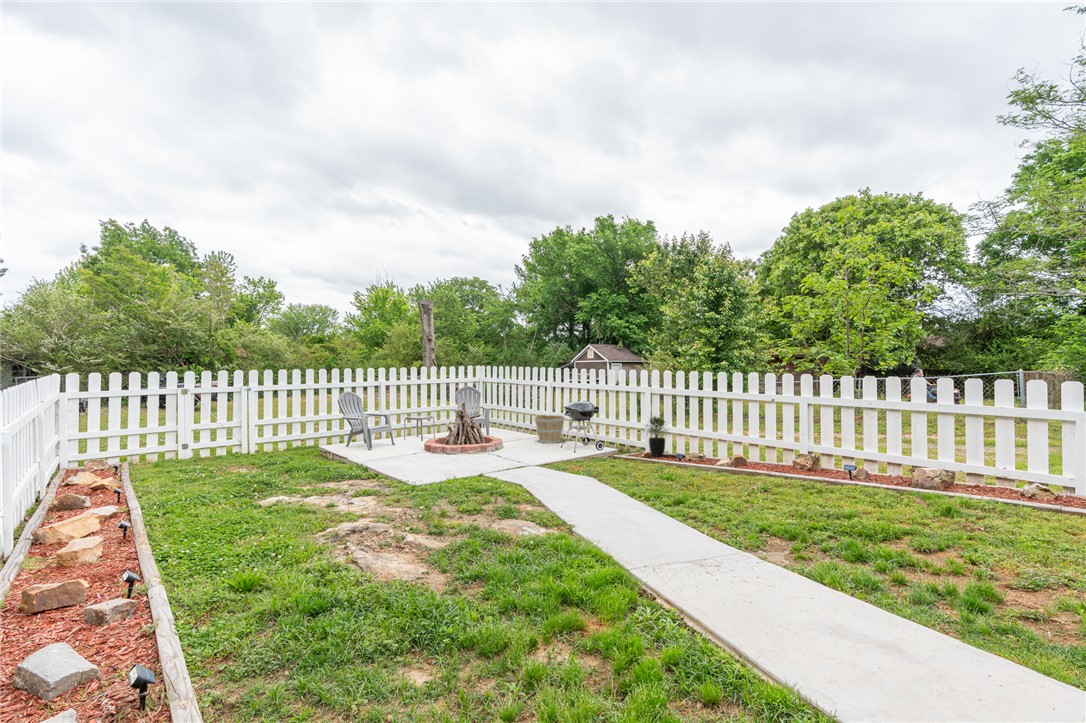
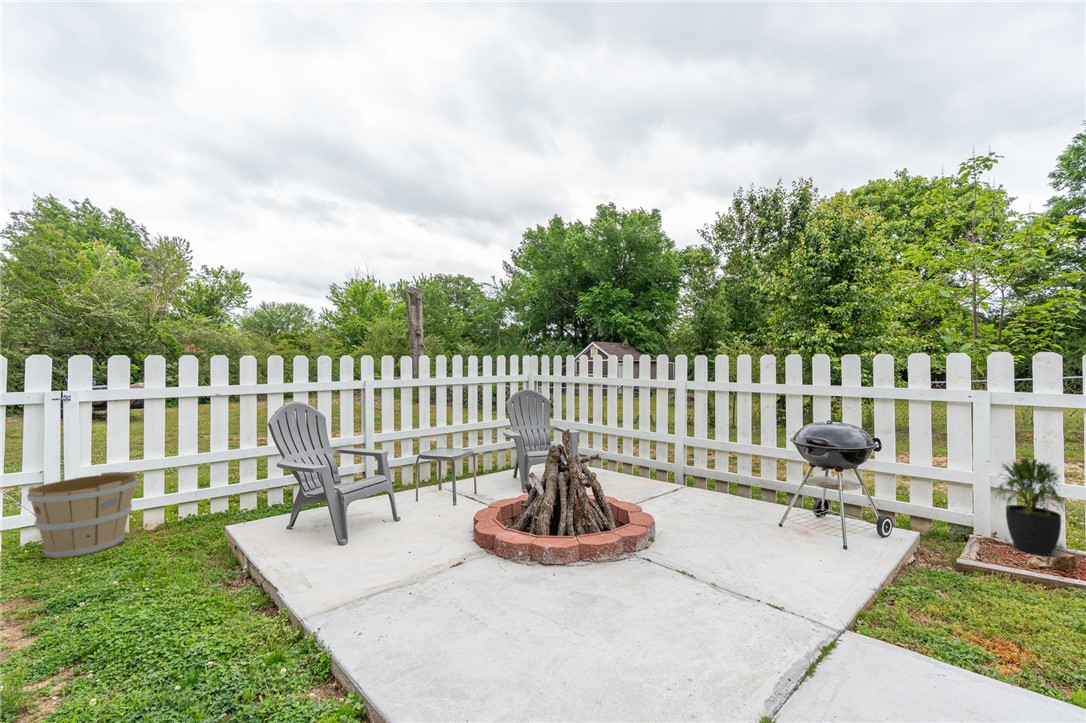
wooden bucket: present [535,415,564,443] -> present [27,472,138,559]

